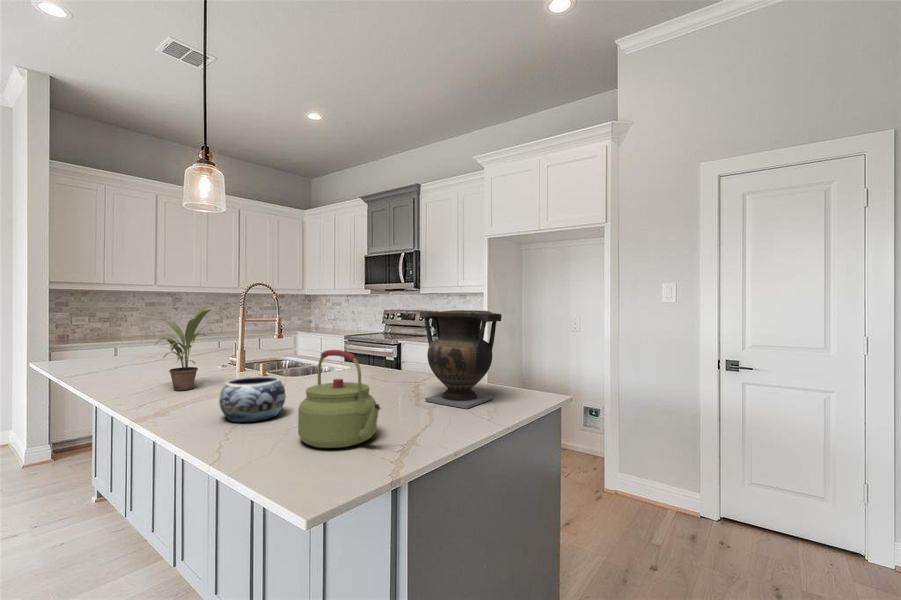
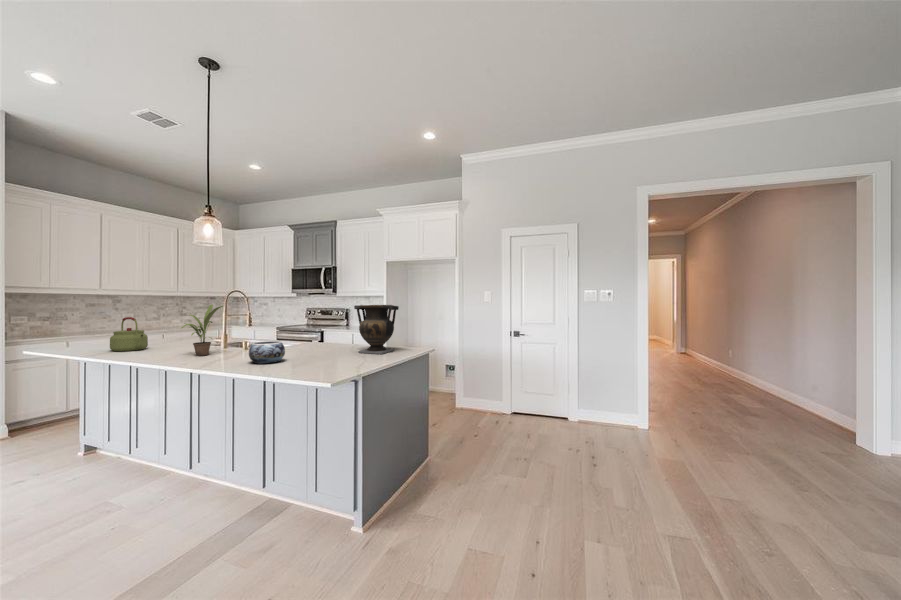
kettle: present [298,350,381,448] -> present [110,317,148,351]

